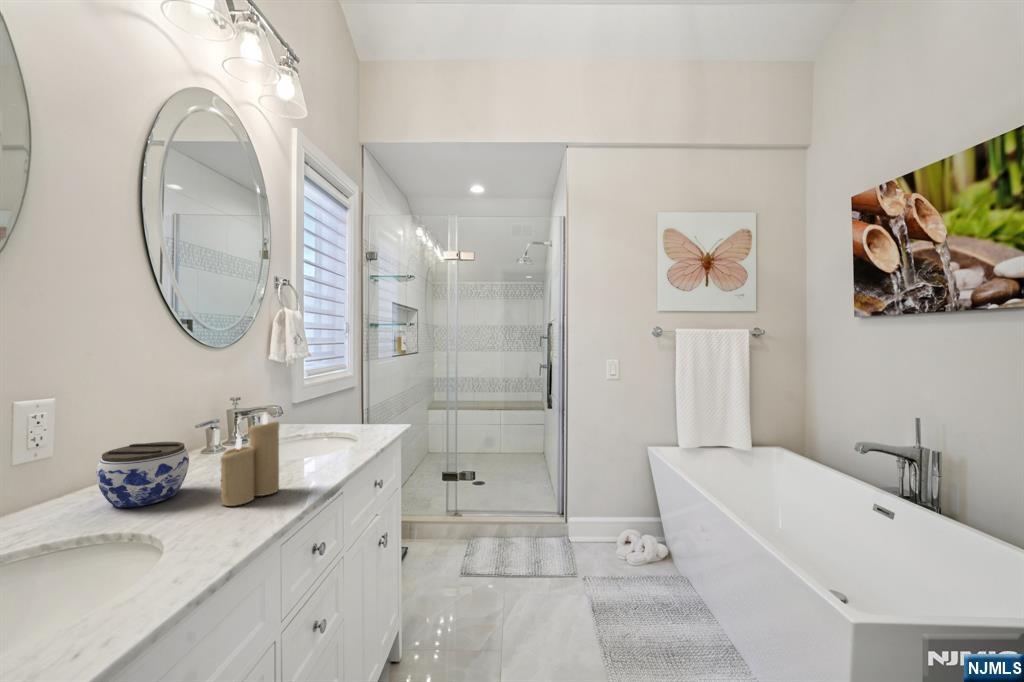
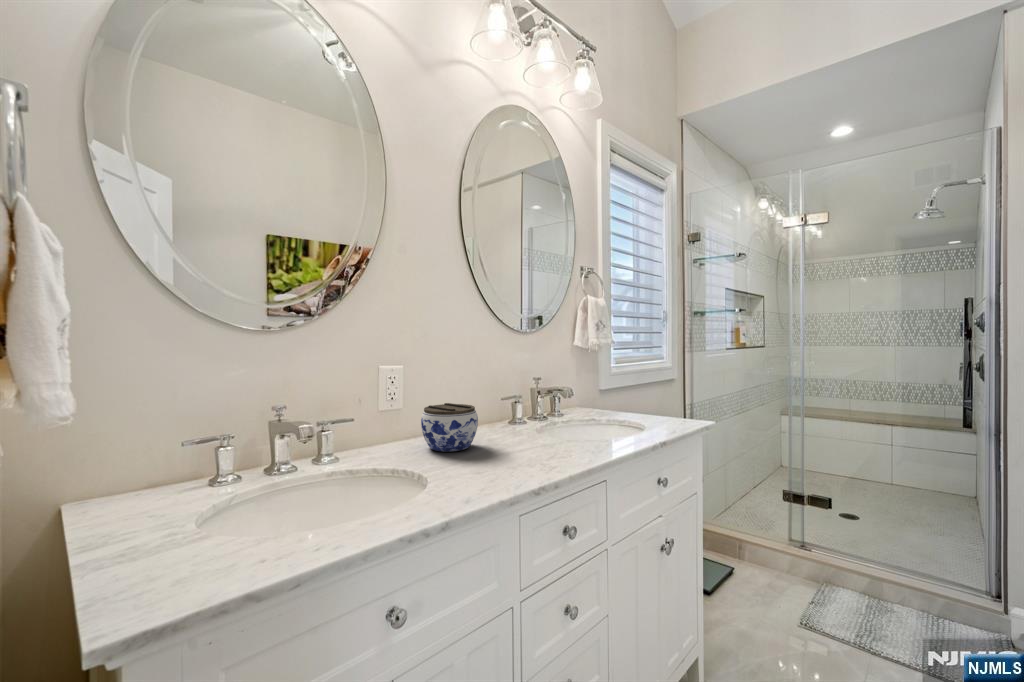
candle: present [221,413,279,506] -> none [487,386,537,466]

